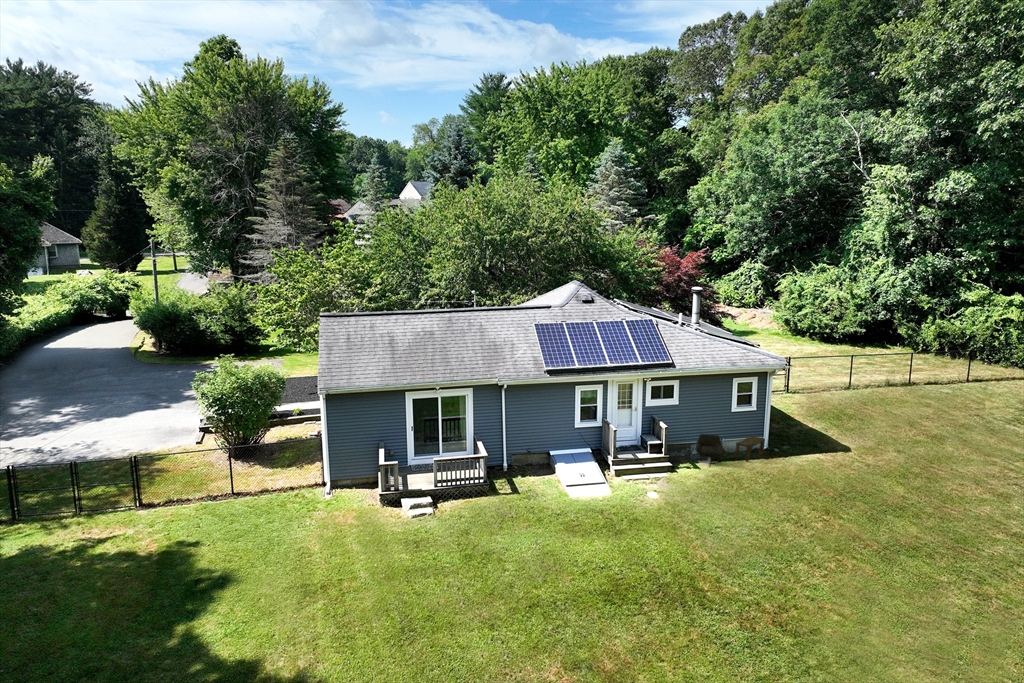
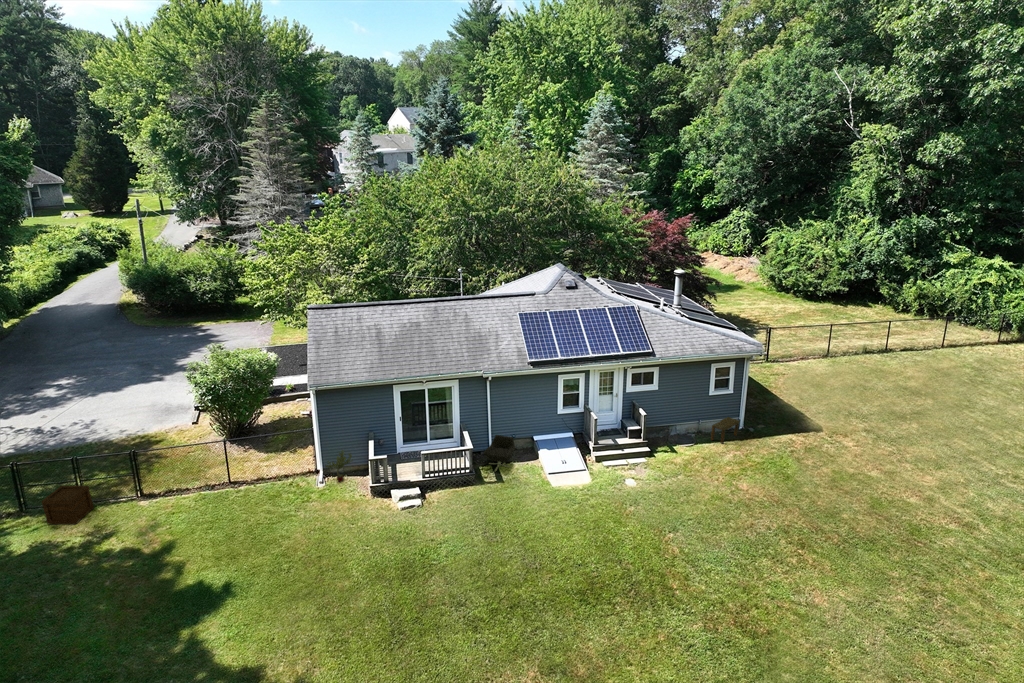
lounge chair: present [695,434,725,467] -> present [484,435,515,471]
potted tree: none [332,458,362,493] -> present [326,450,352,482]
wooden crate: none [37,489,91,528] -> present [42,486,94,524]

